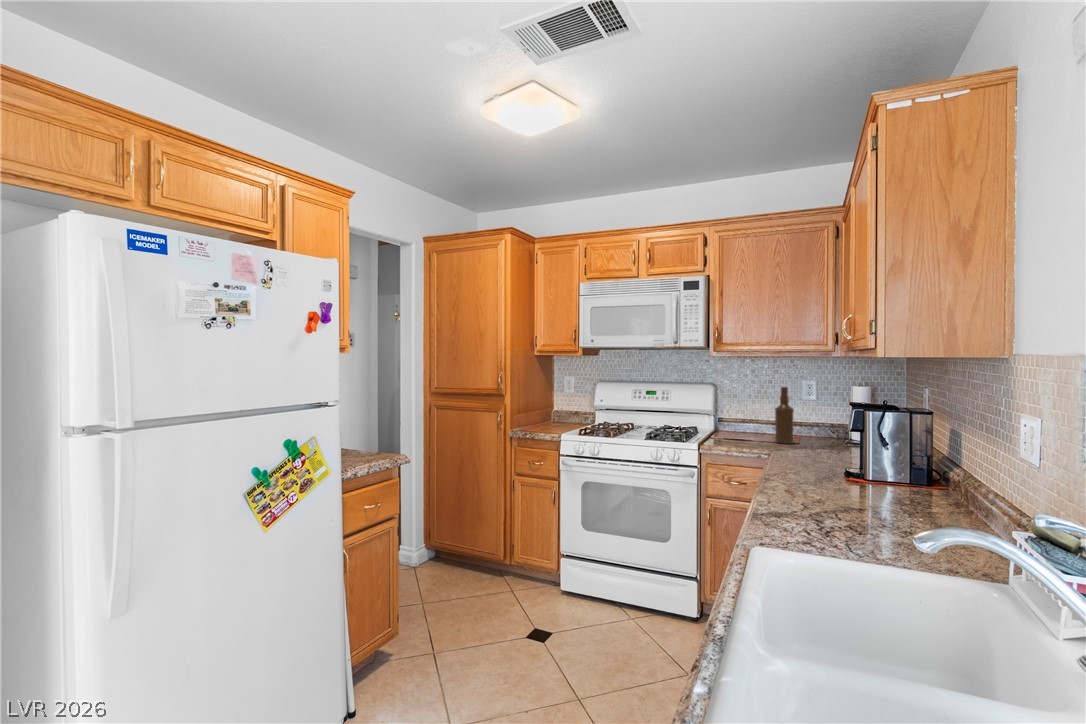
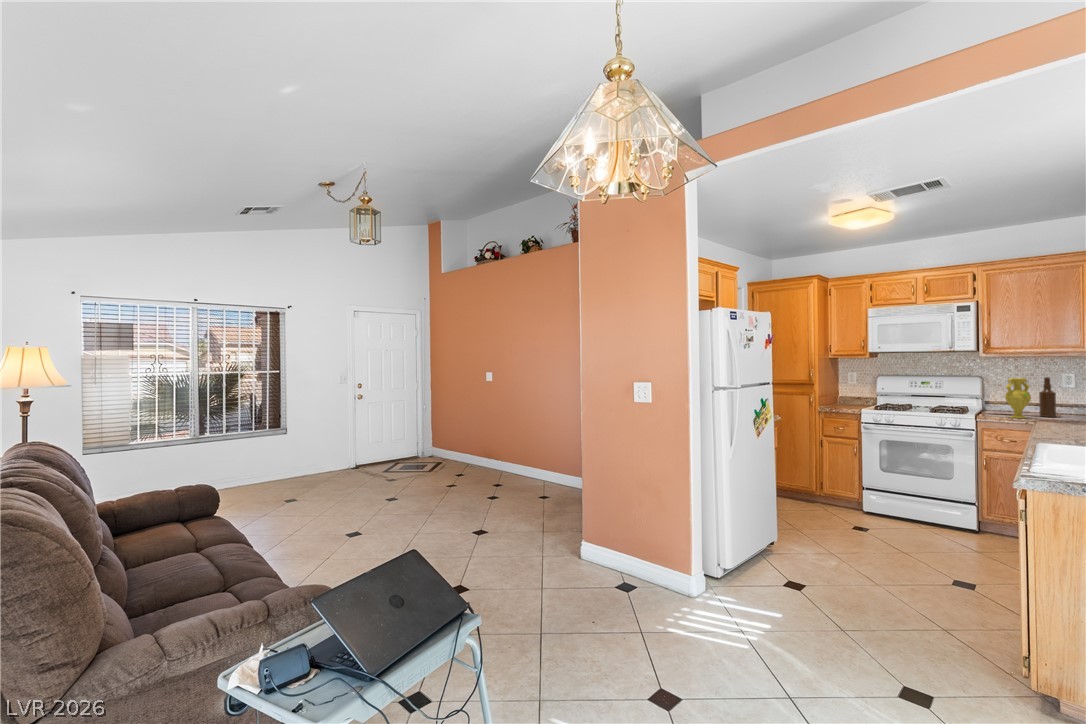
vase: none [734,388,765,448] -> present [1005,378,1031,418]

